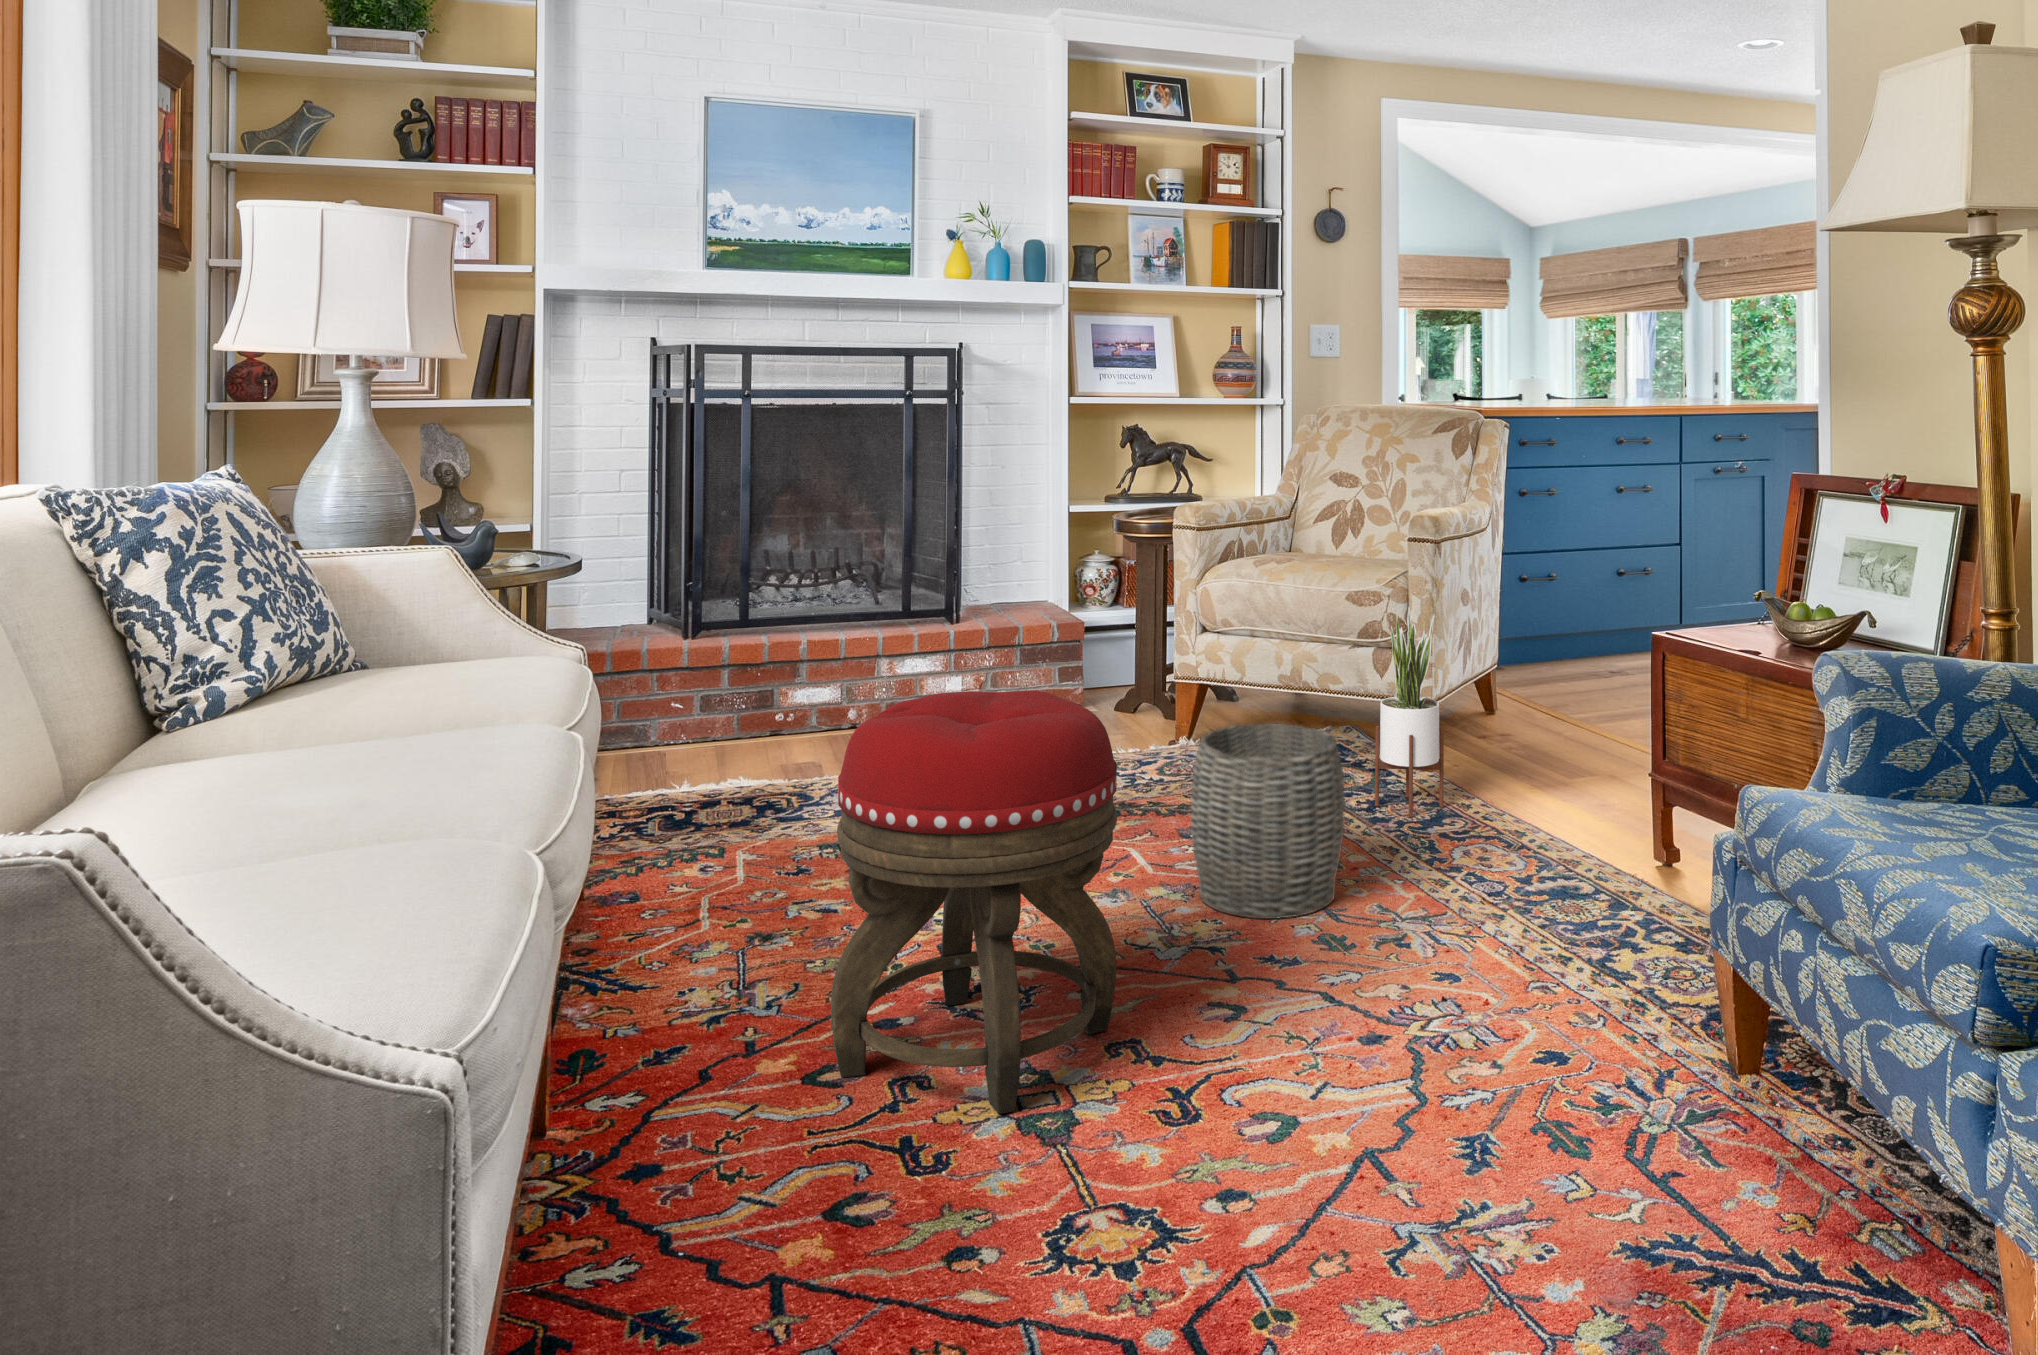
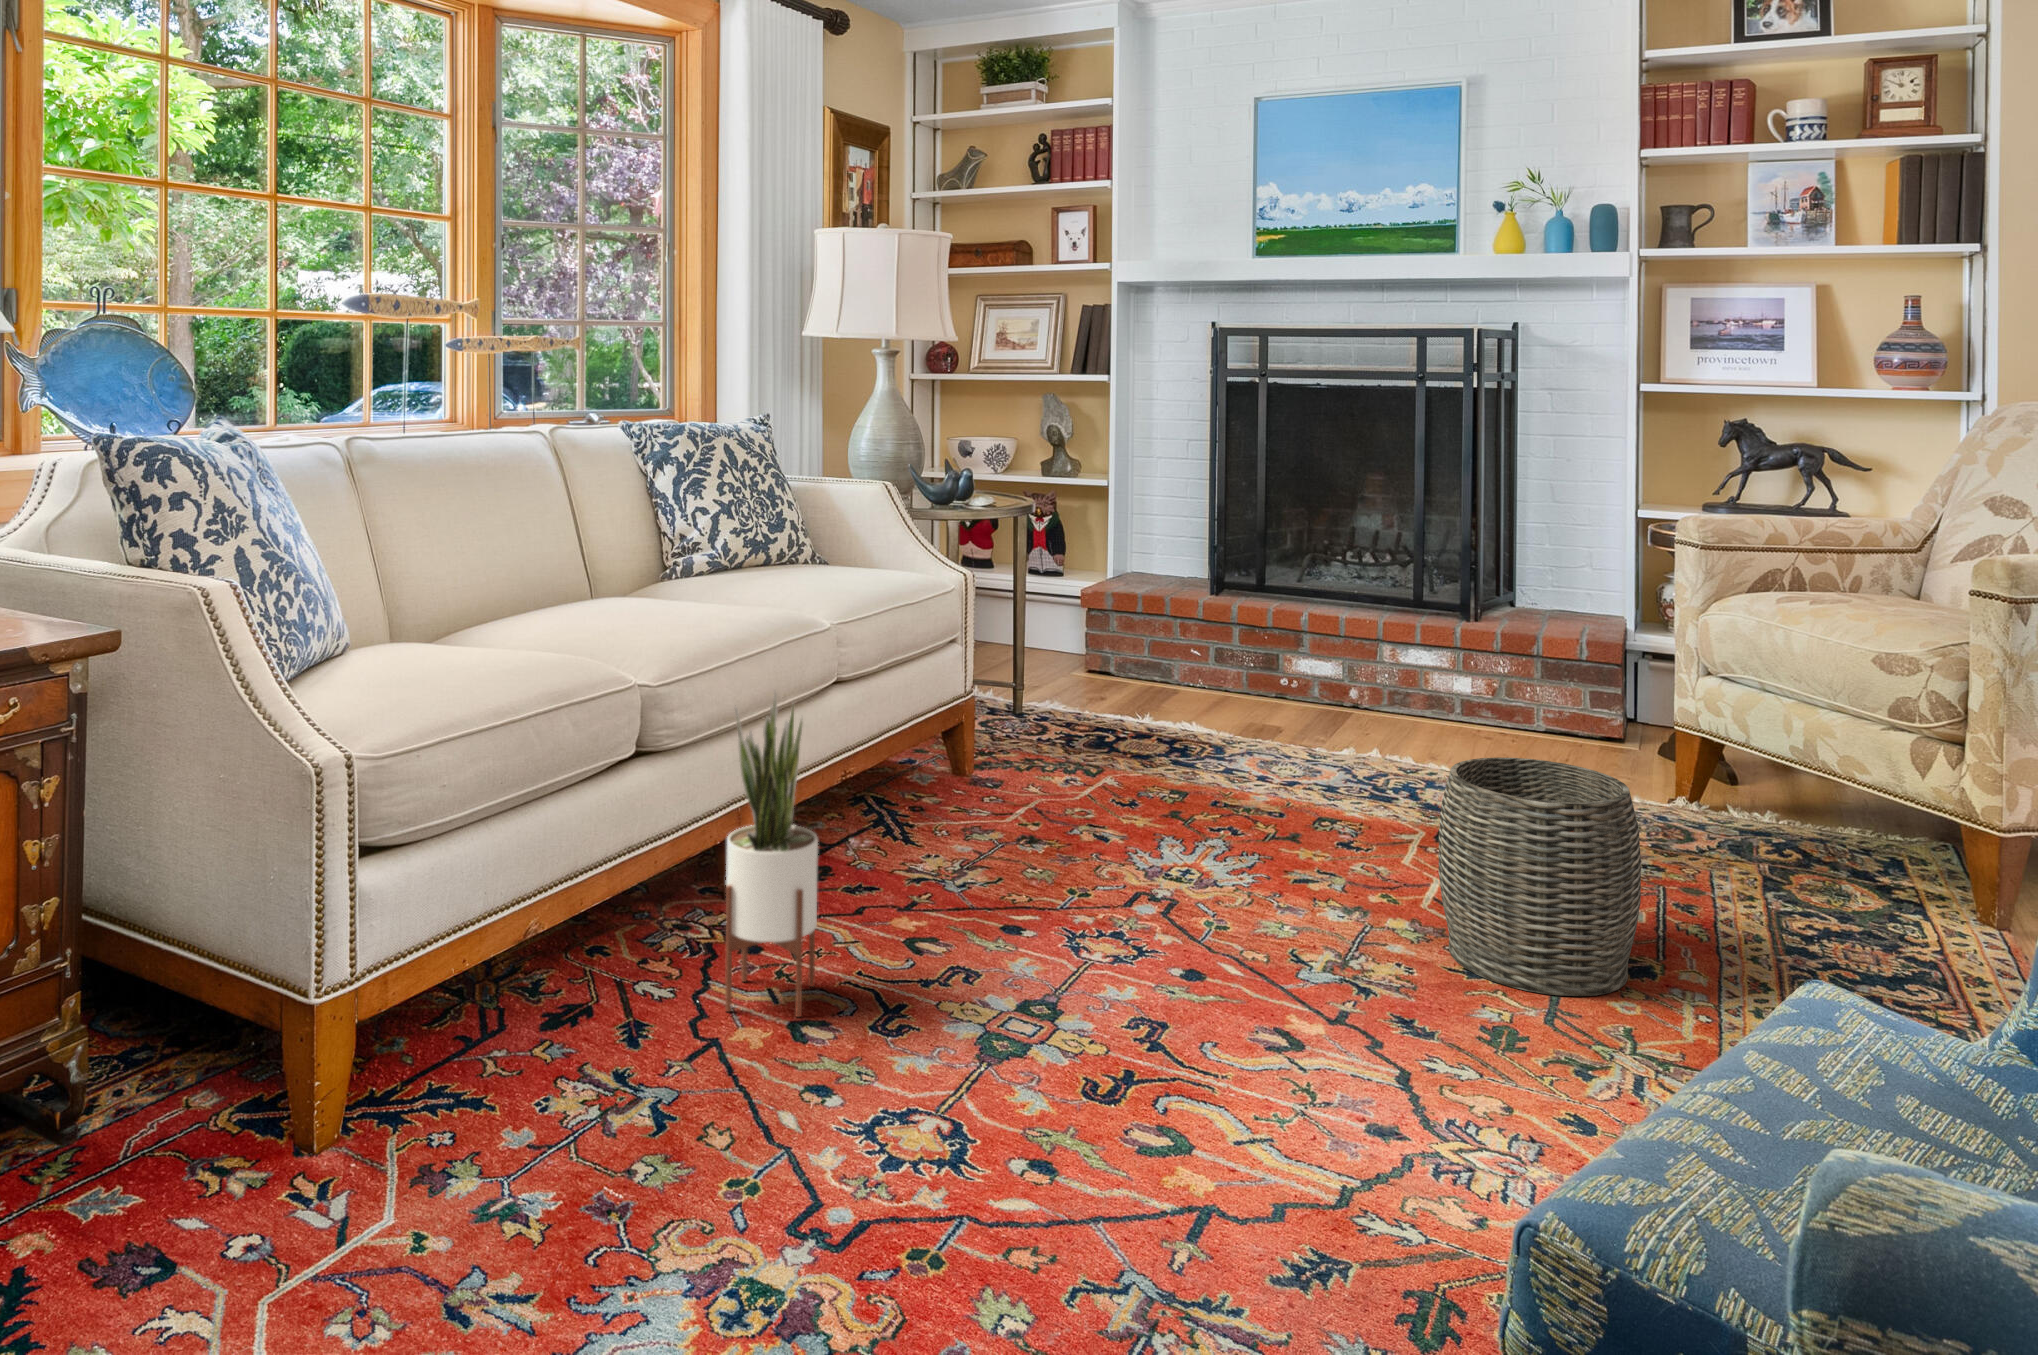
potted plant: present [1375,607,1444,817] -> present [725,691,818,1017]
footstool: present [831,690,1117,1114] -> none [938,639,1200,1027]

